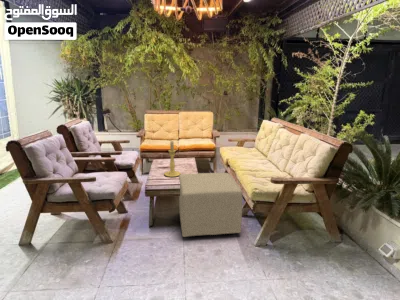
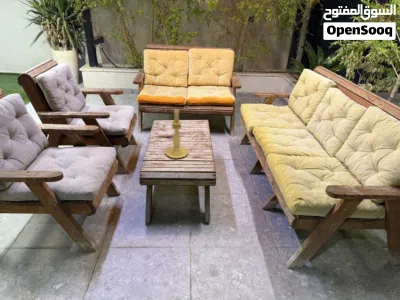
ottoman: present [179,173,242,237] -> none [185,154,276,249]

